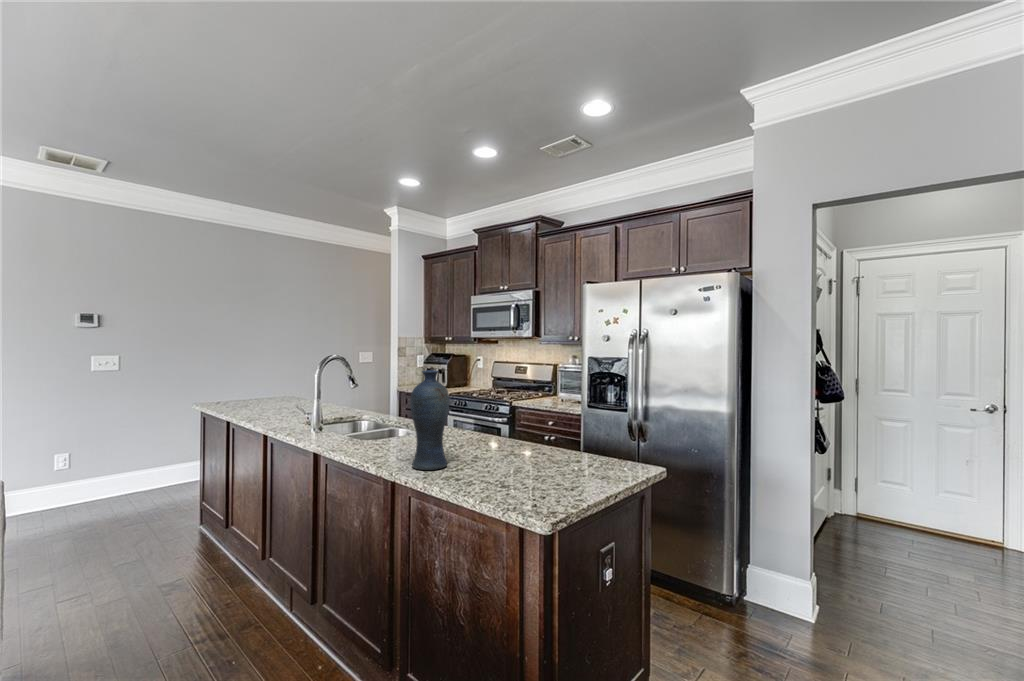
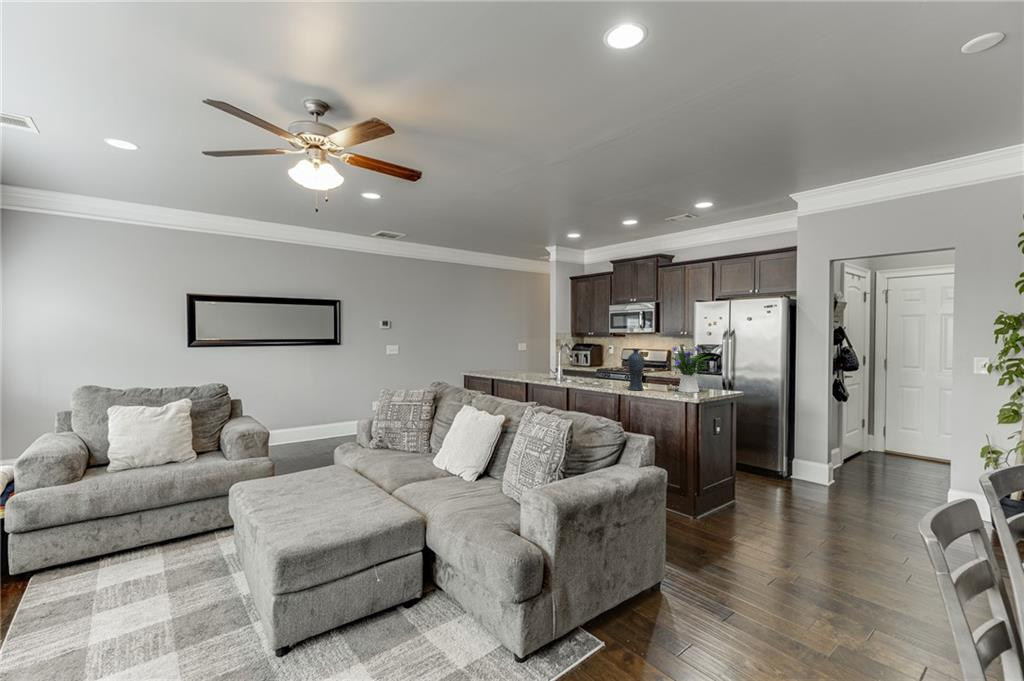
flower arrangement: none [491,359,600,476] -> present [670,345,712,392]

